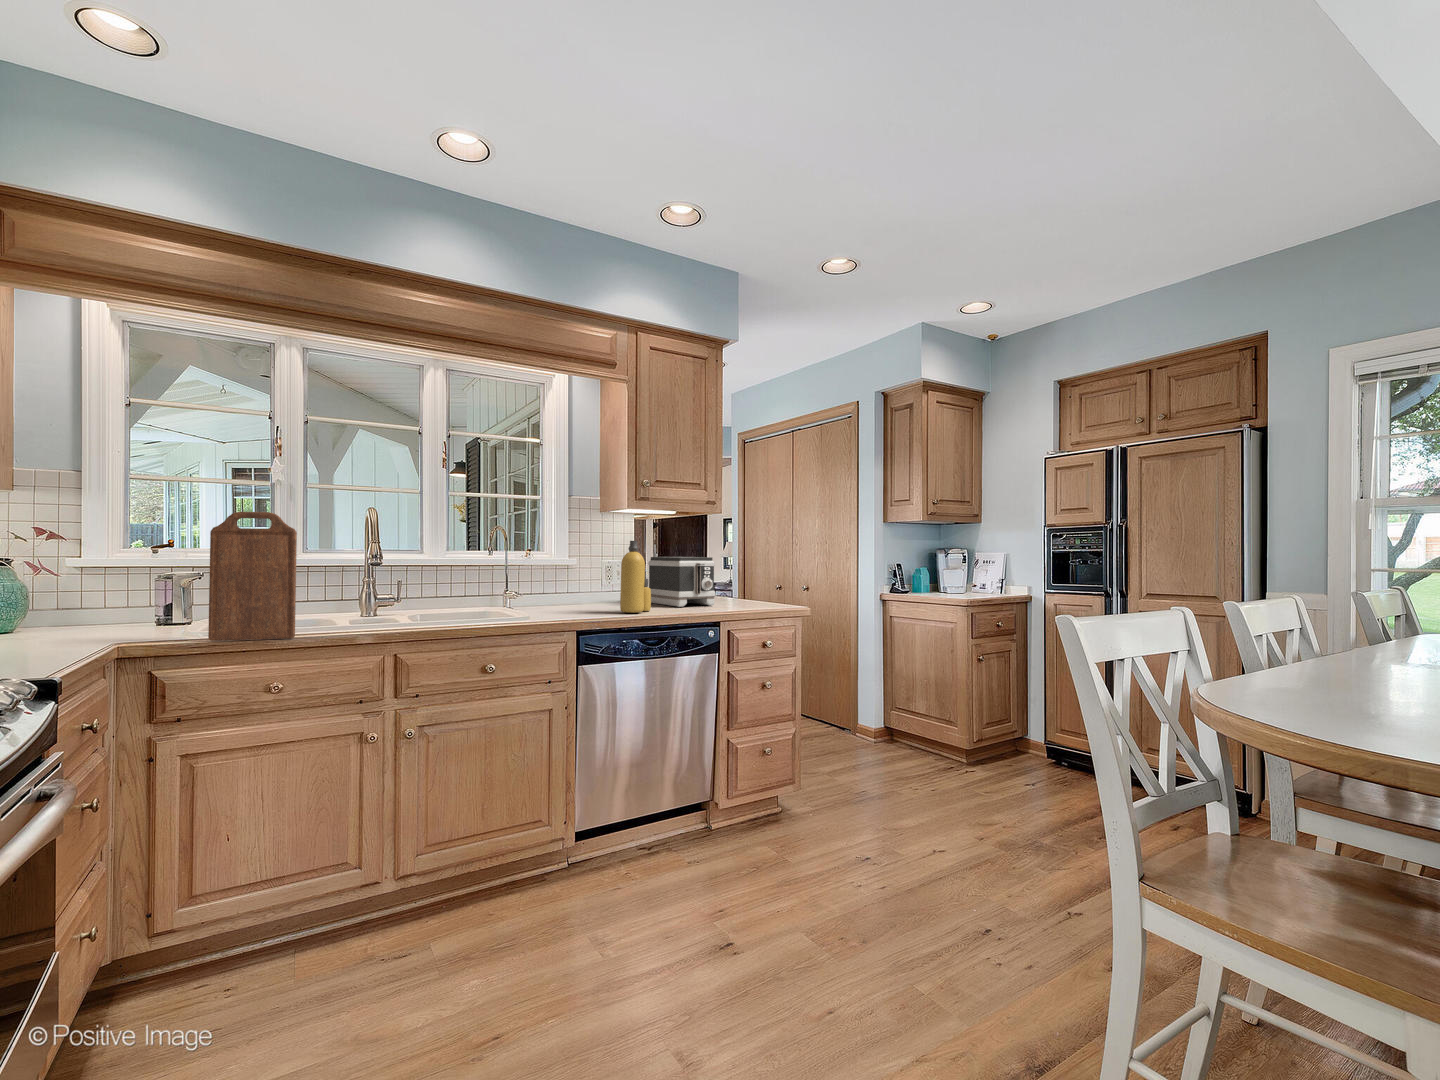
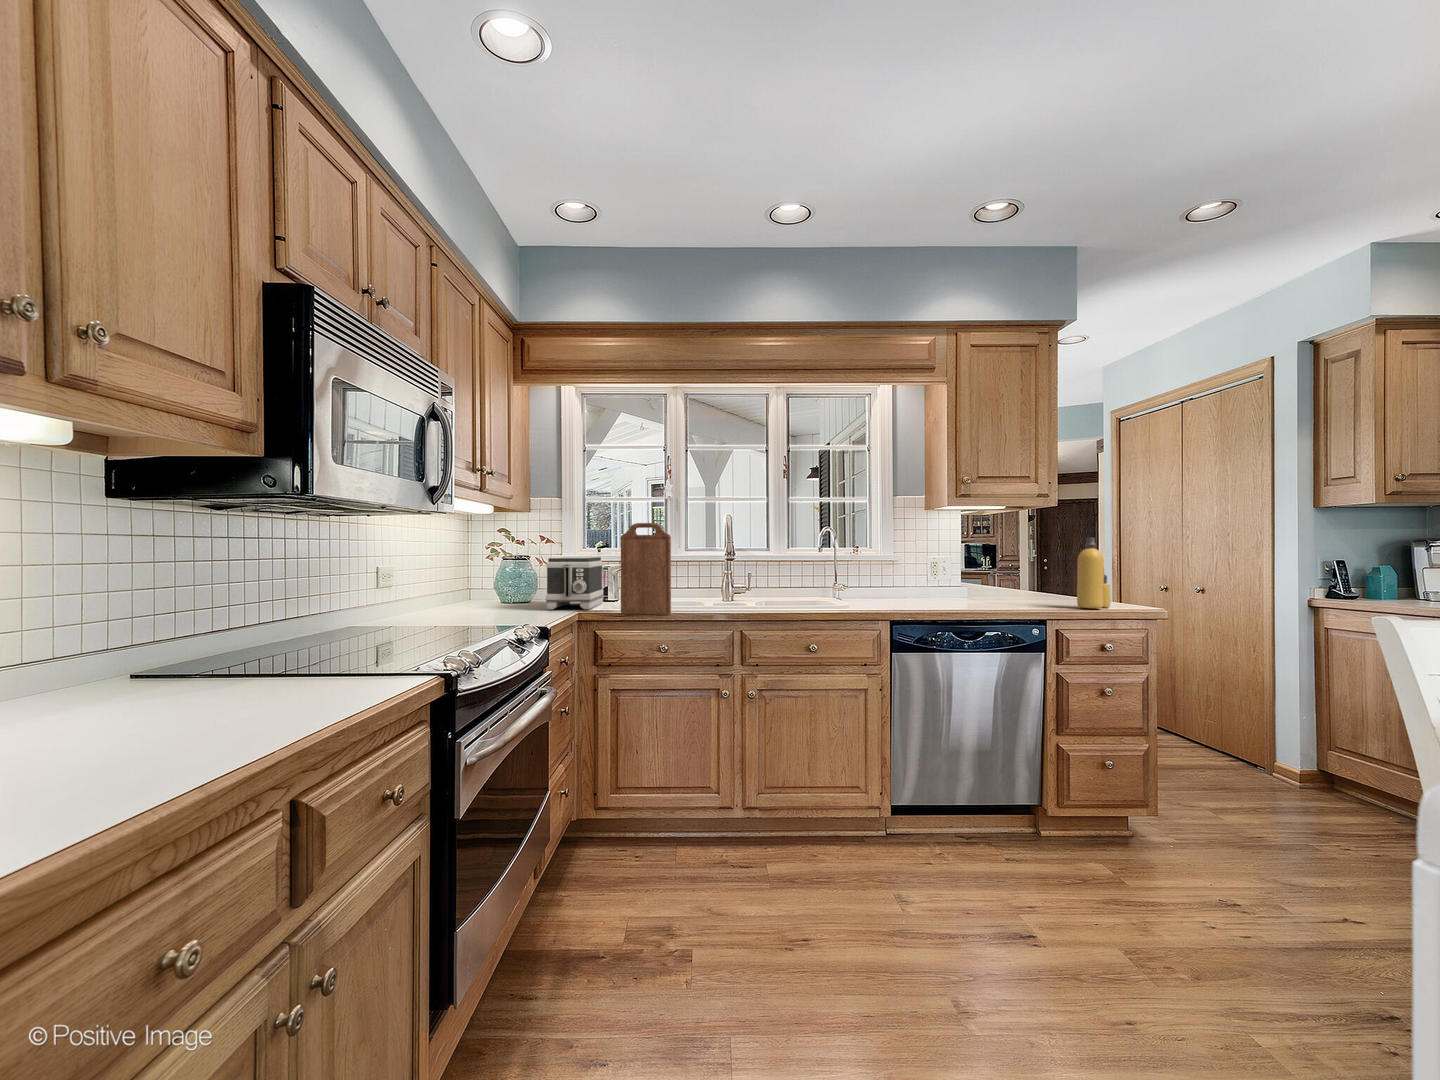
bottle: present [620,541,651,613] -> present [1077,537,1111,609]
toaster: present [648,557,715,607] -> present [546,557,603,610]

